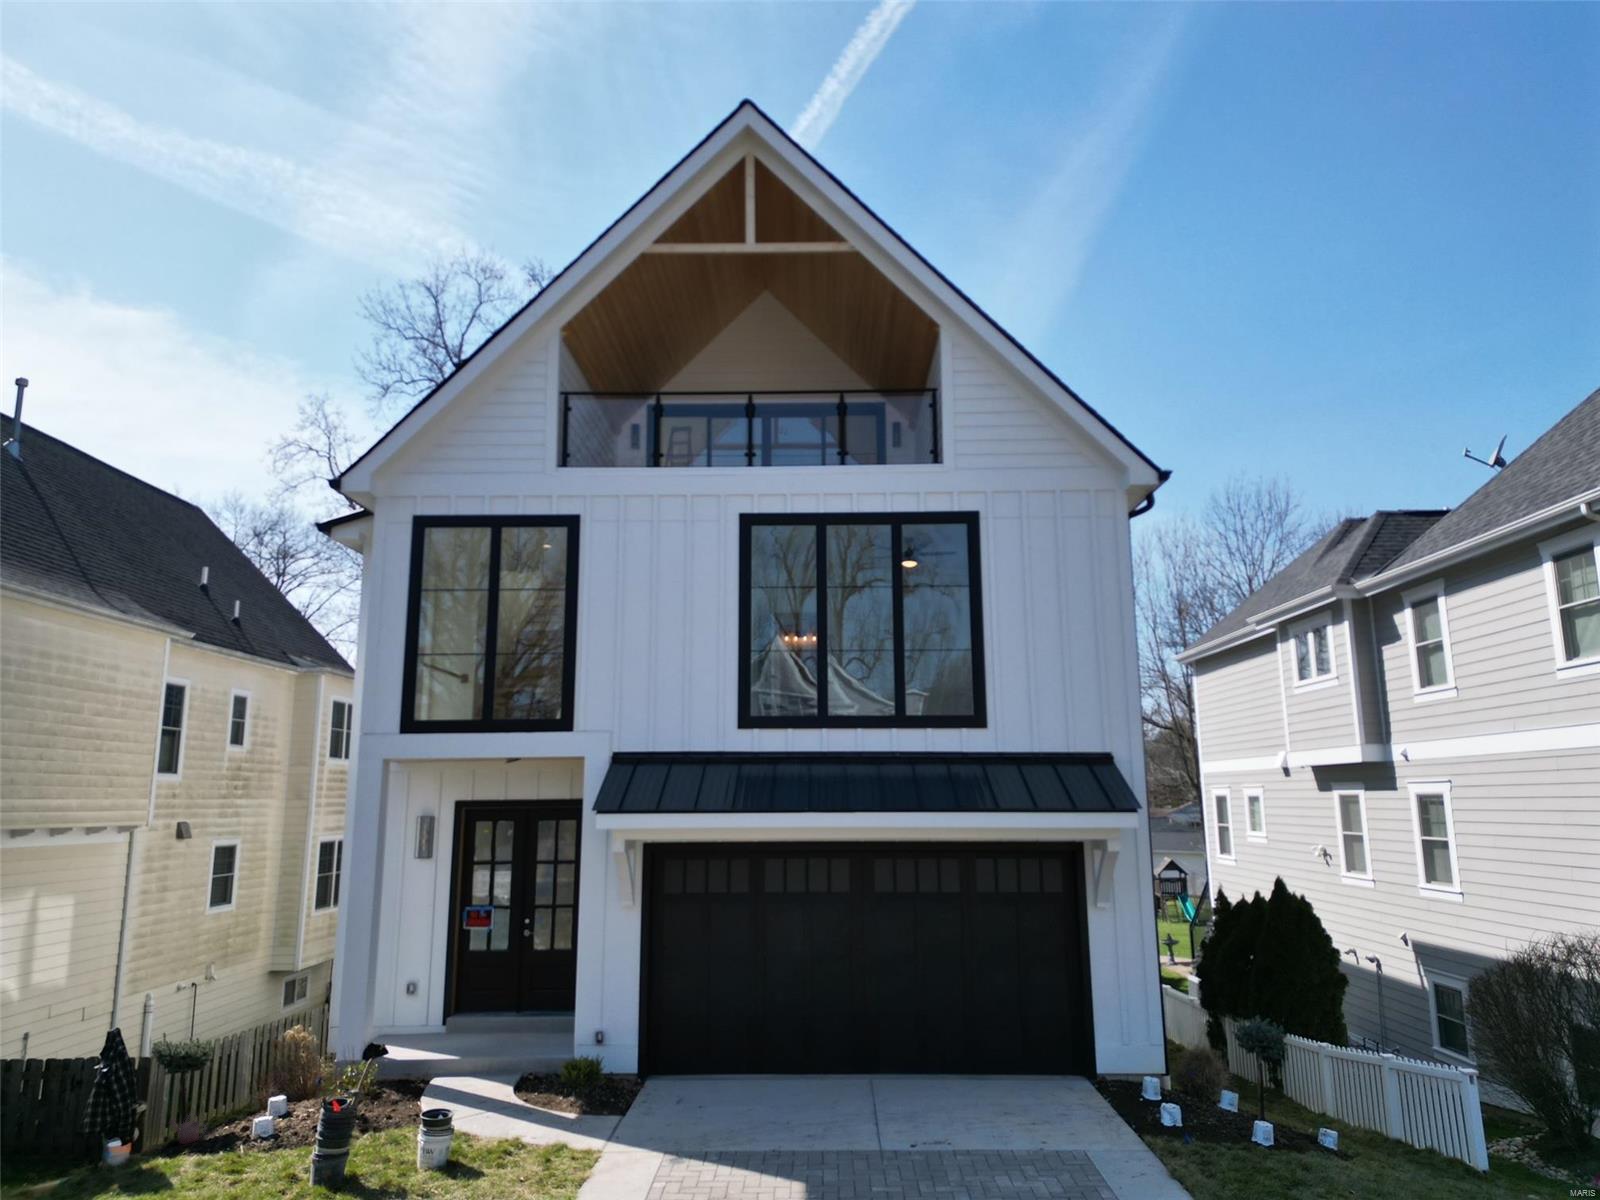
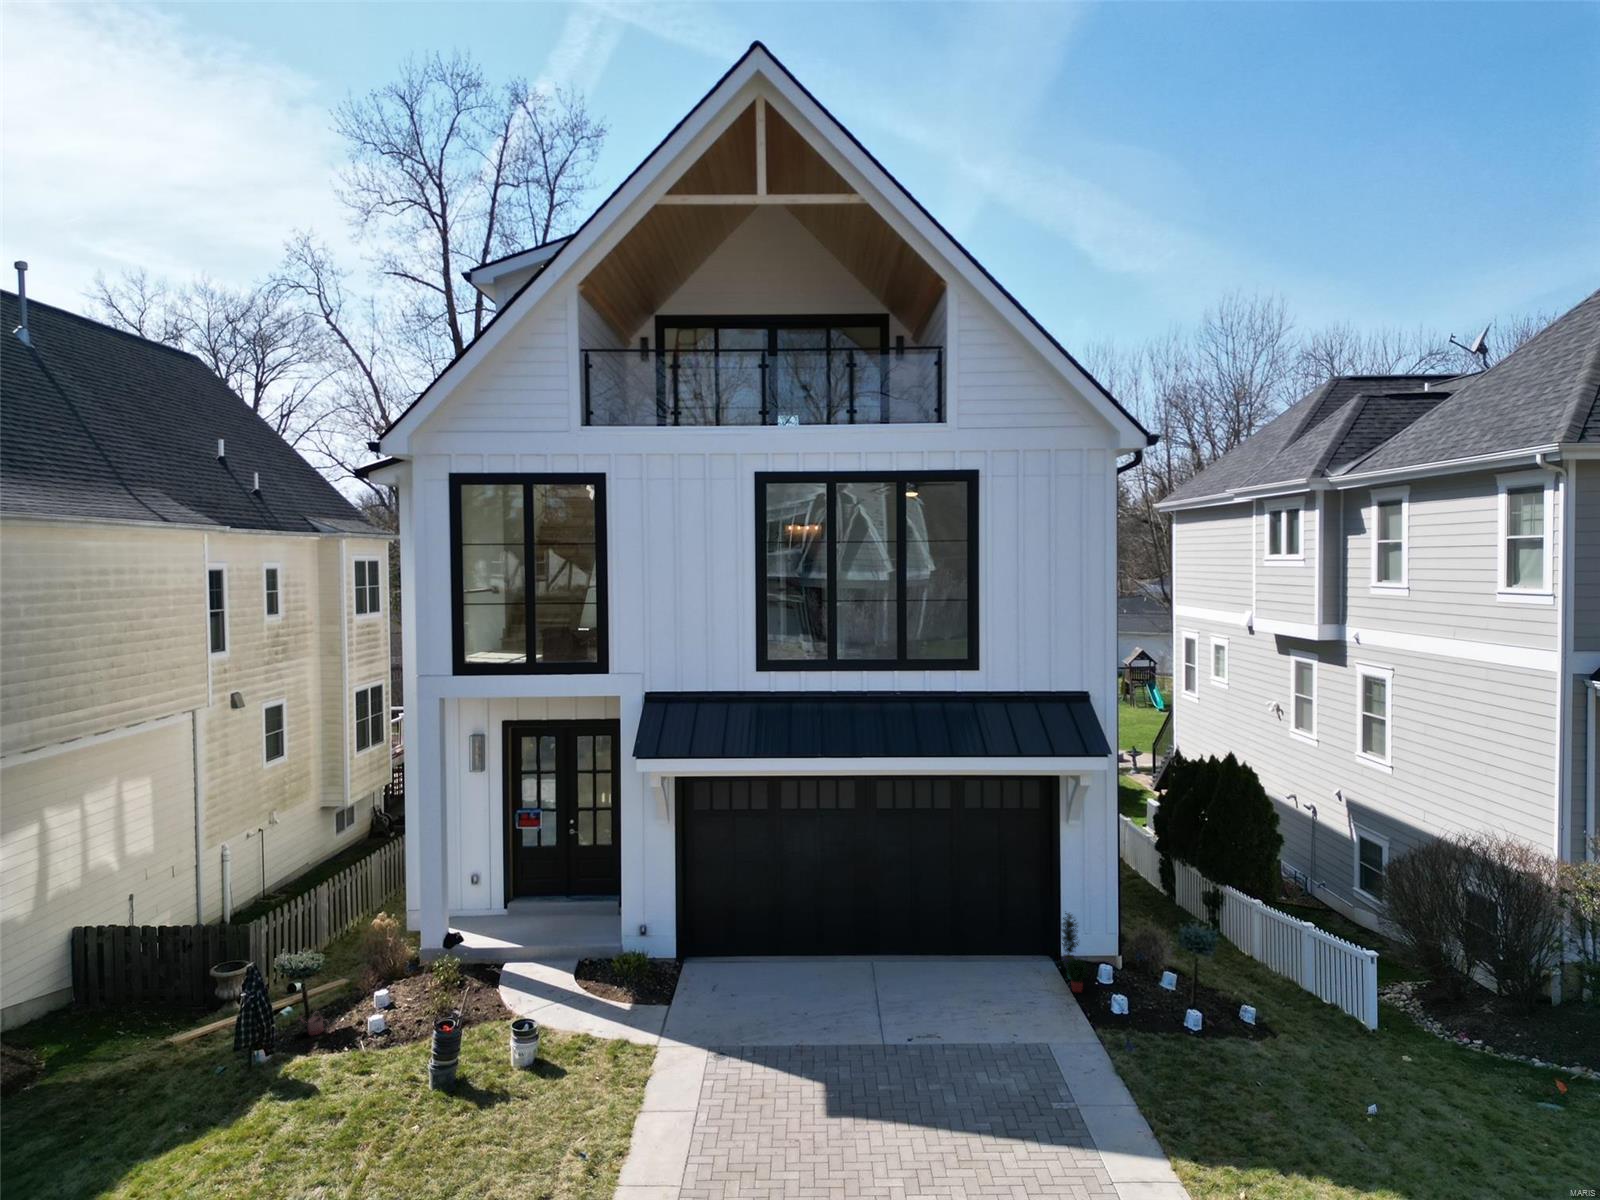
potted plant: none [1094,1014,1133,1109] -> present [1062,913,1088,992]

